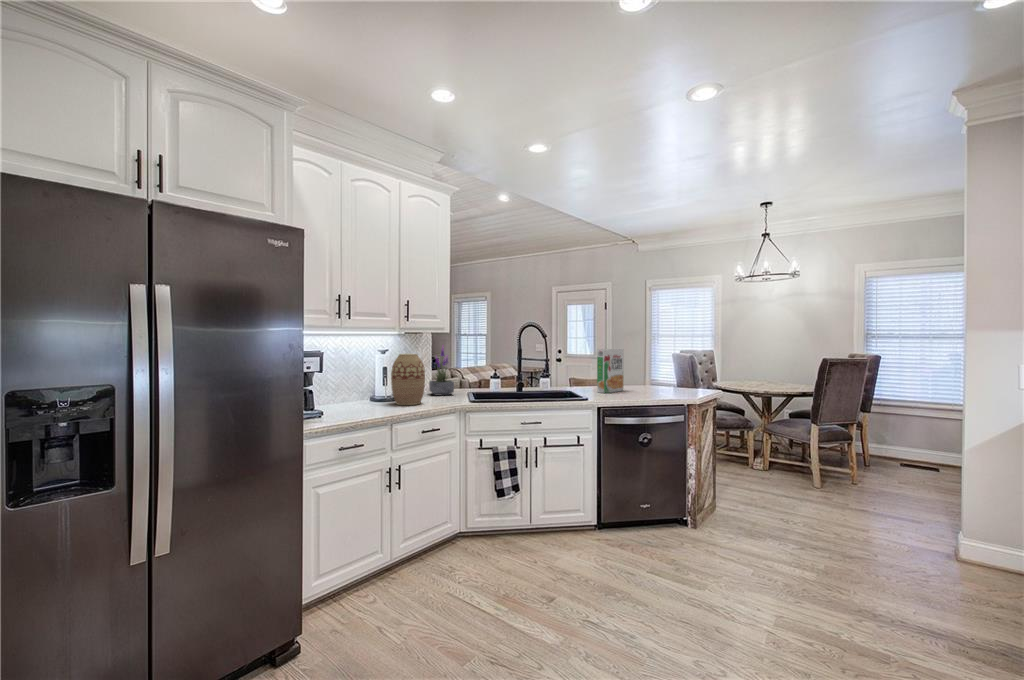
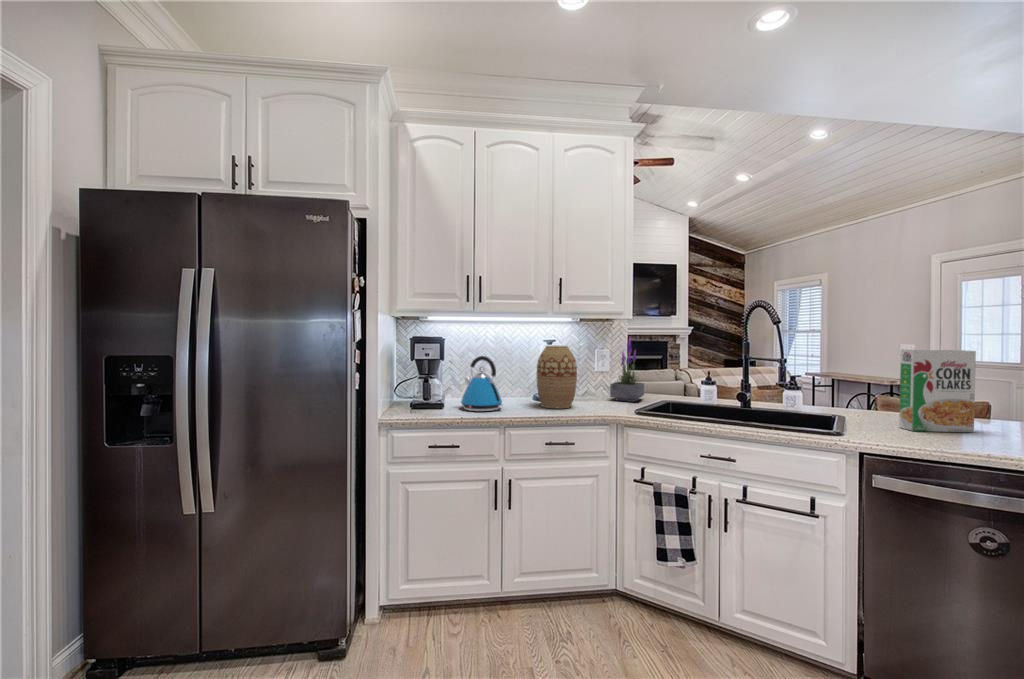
kettle: none [339,365,381,414] -> present [461,356,502,411]

